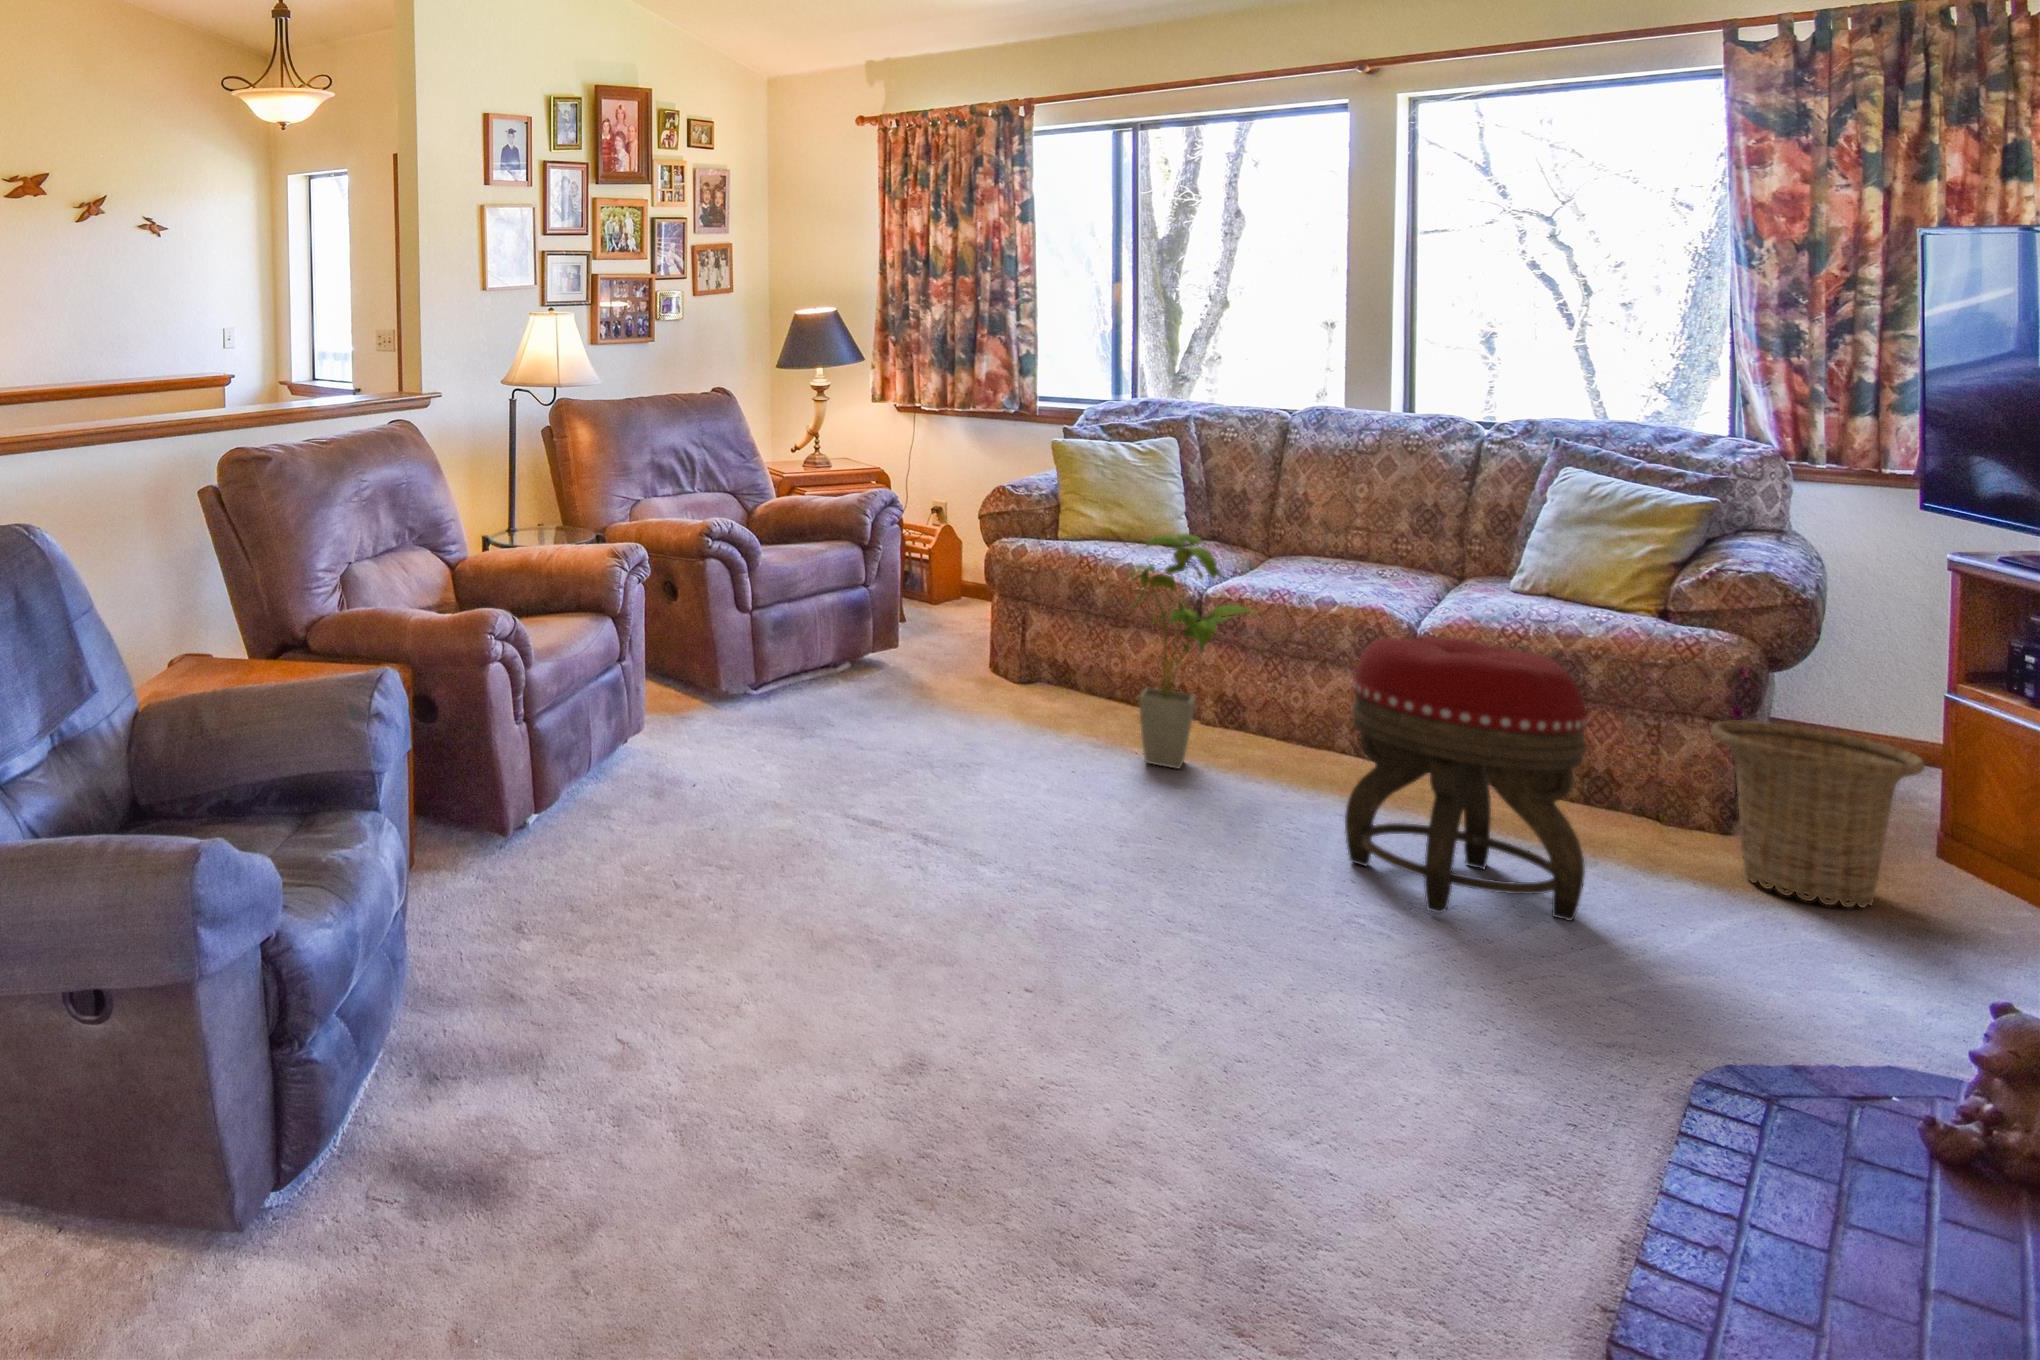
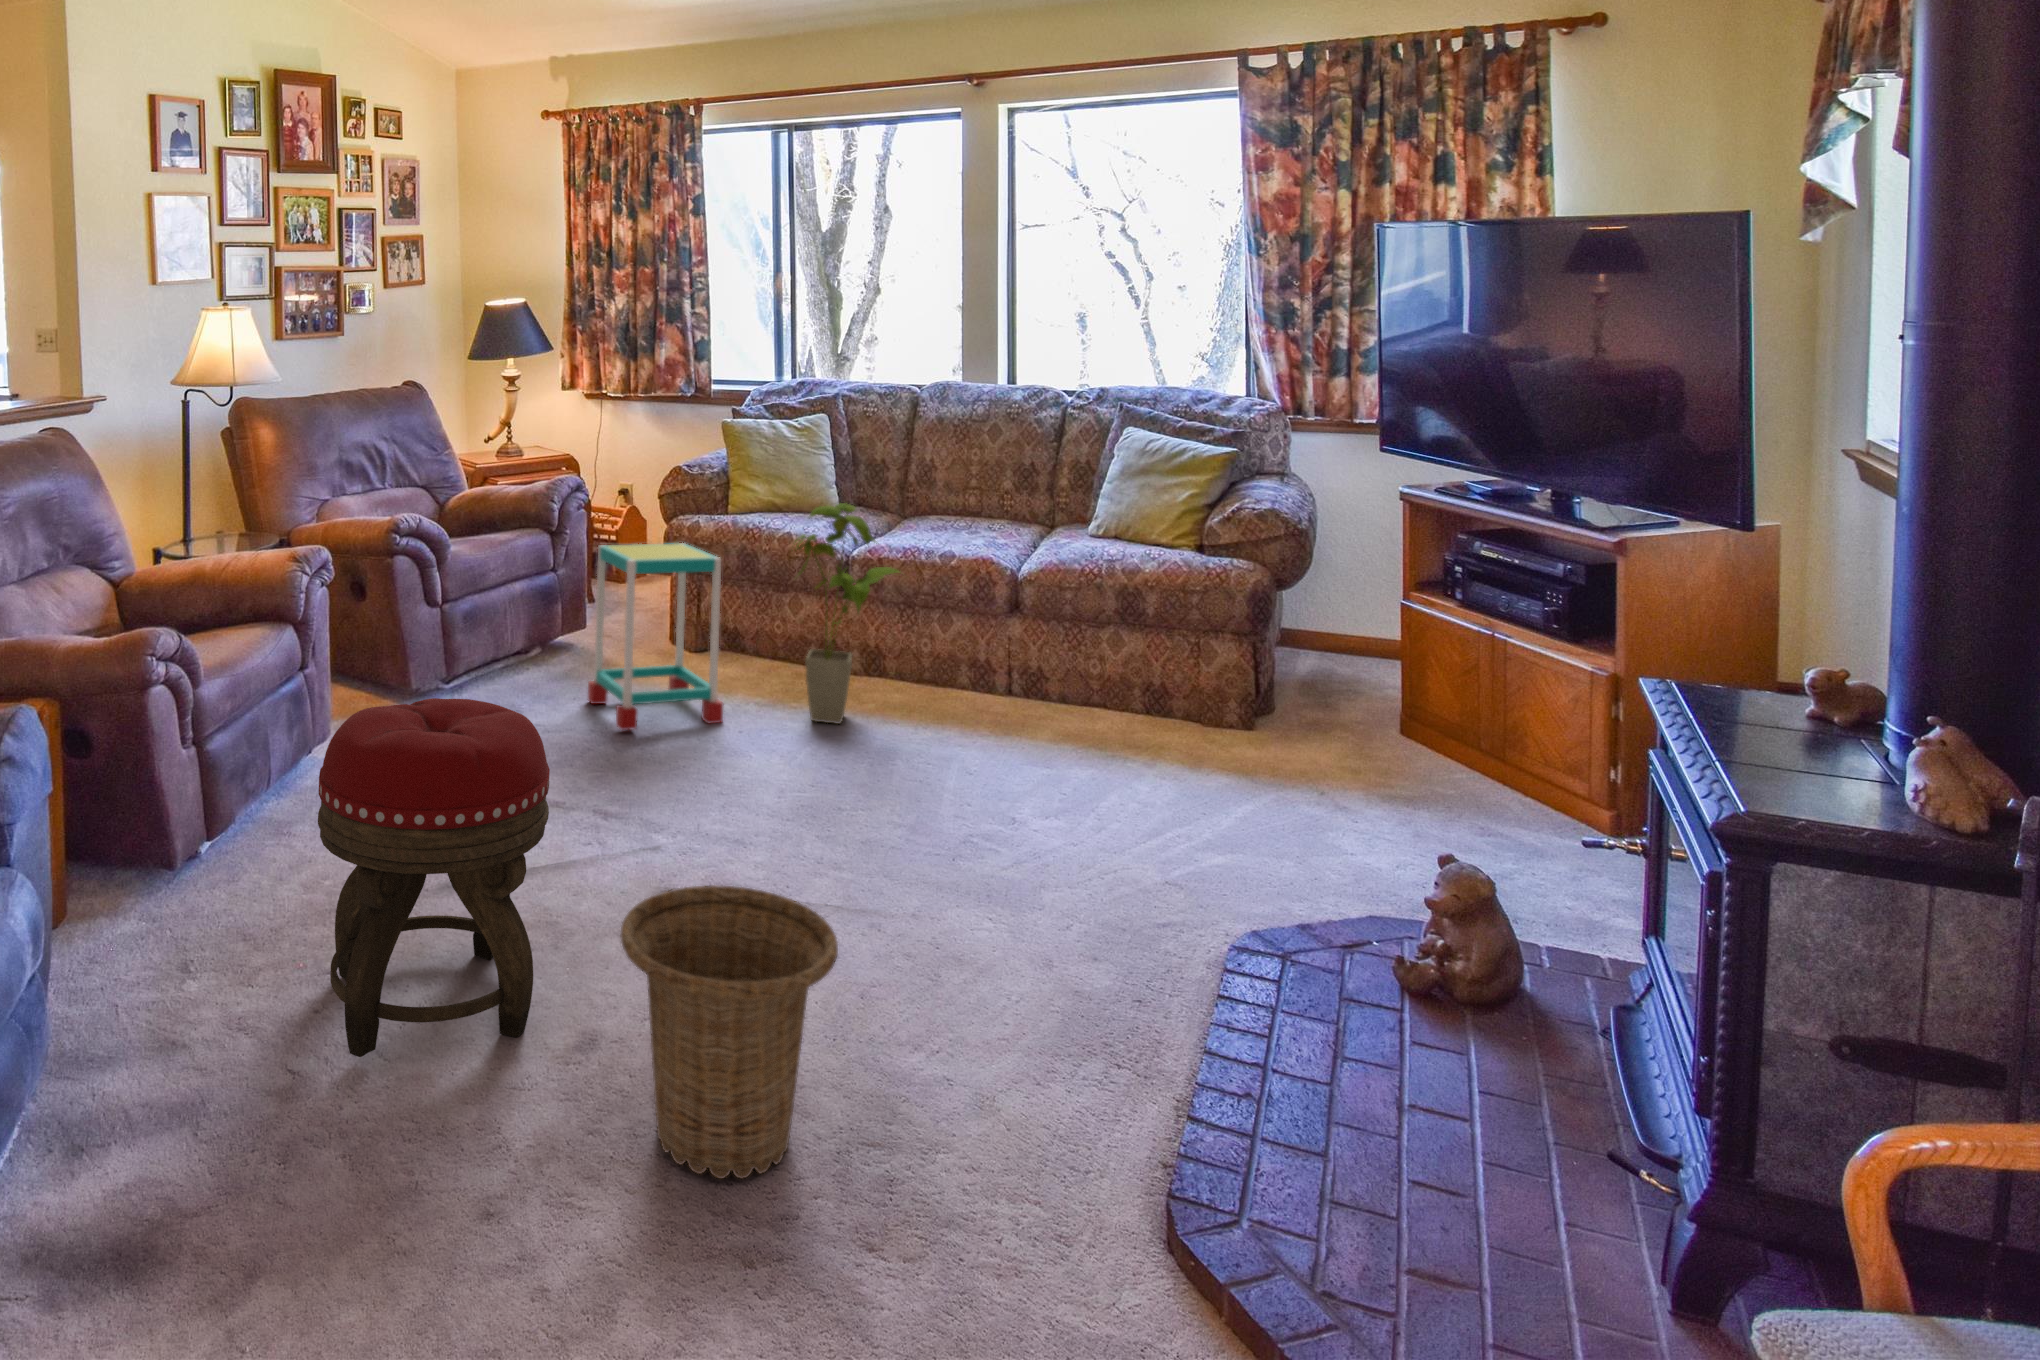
side table: none [898,563,1046,755] -> present [588,543,724,730]
footstool: present [1345,637,1588,921] -> present [318,698,550,1057]
basket: present [1711,721,1925,907] -> present [621,886,838,1178]

